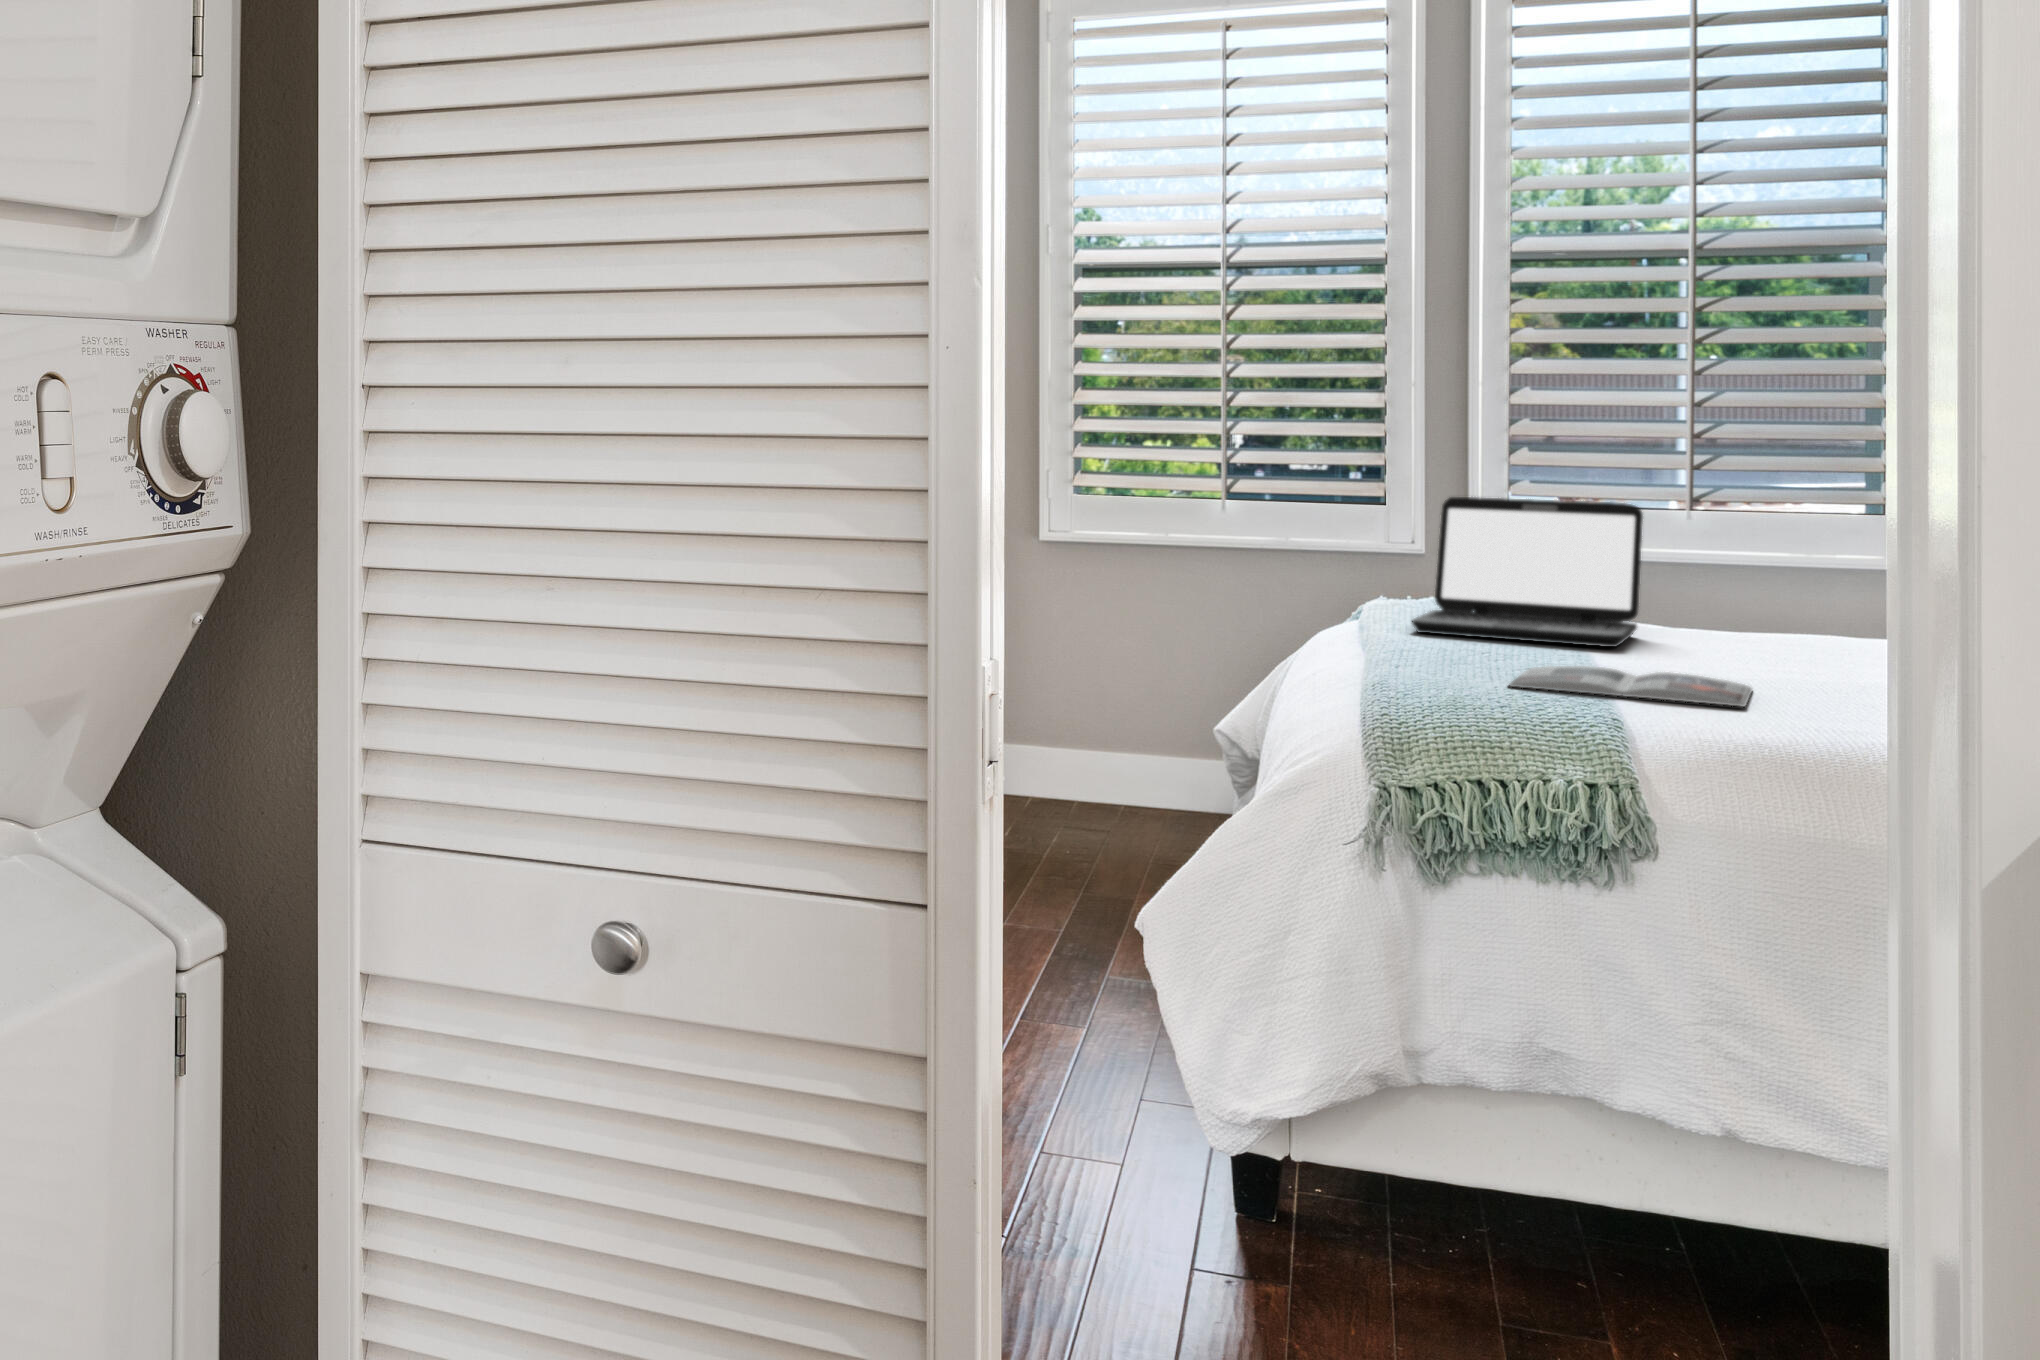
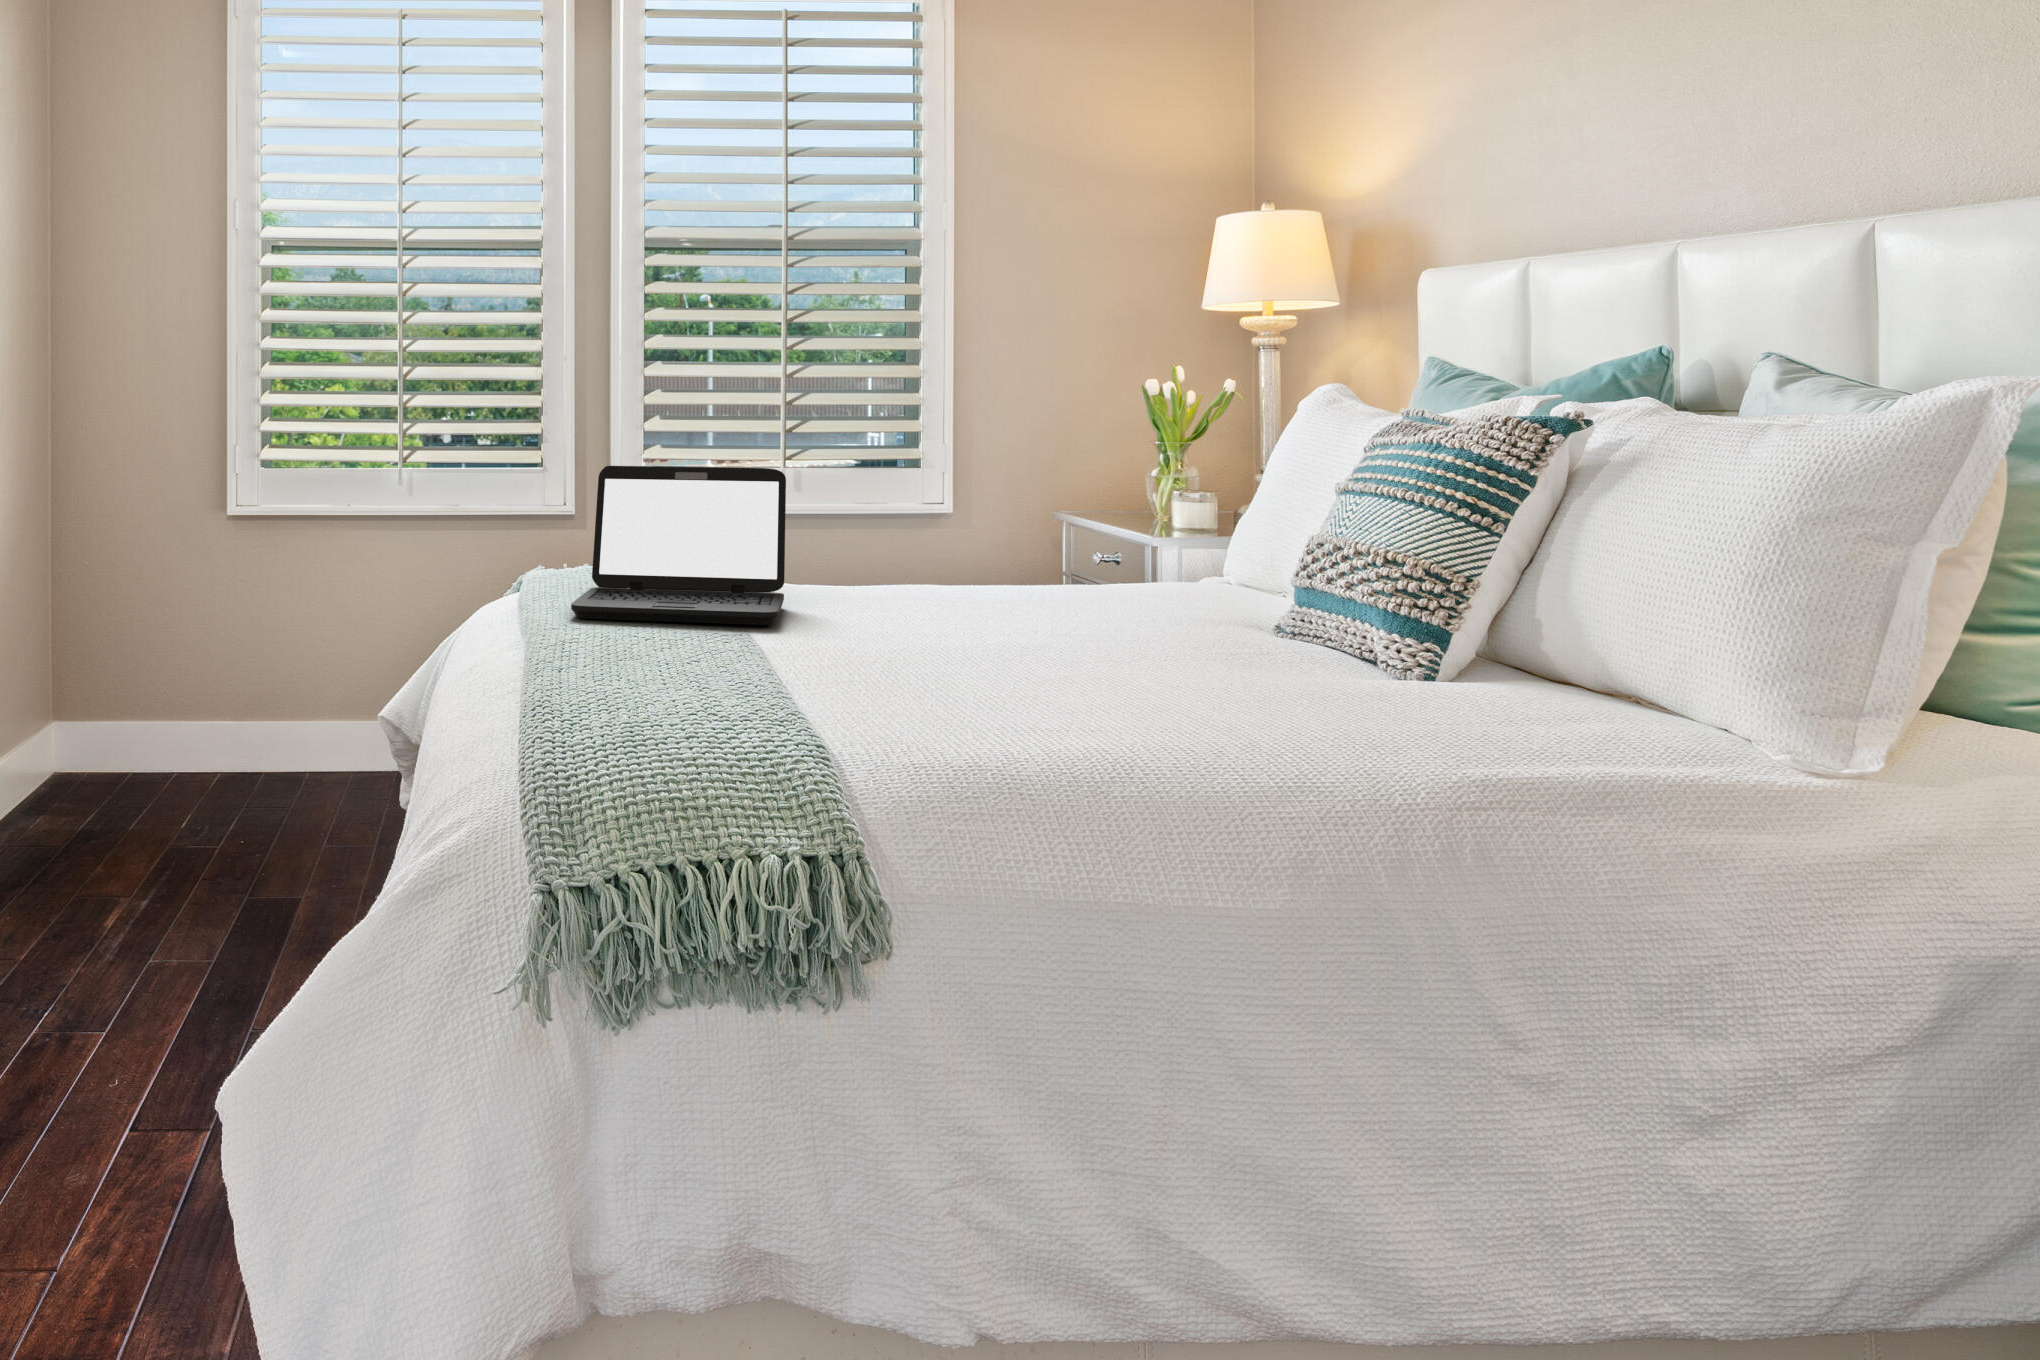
magazine: present [1508,666,1752,707] -> none [684,661,937,709]

